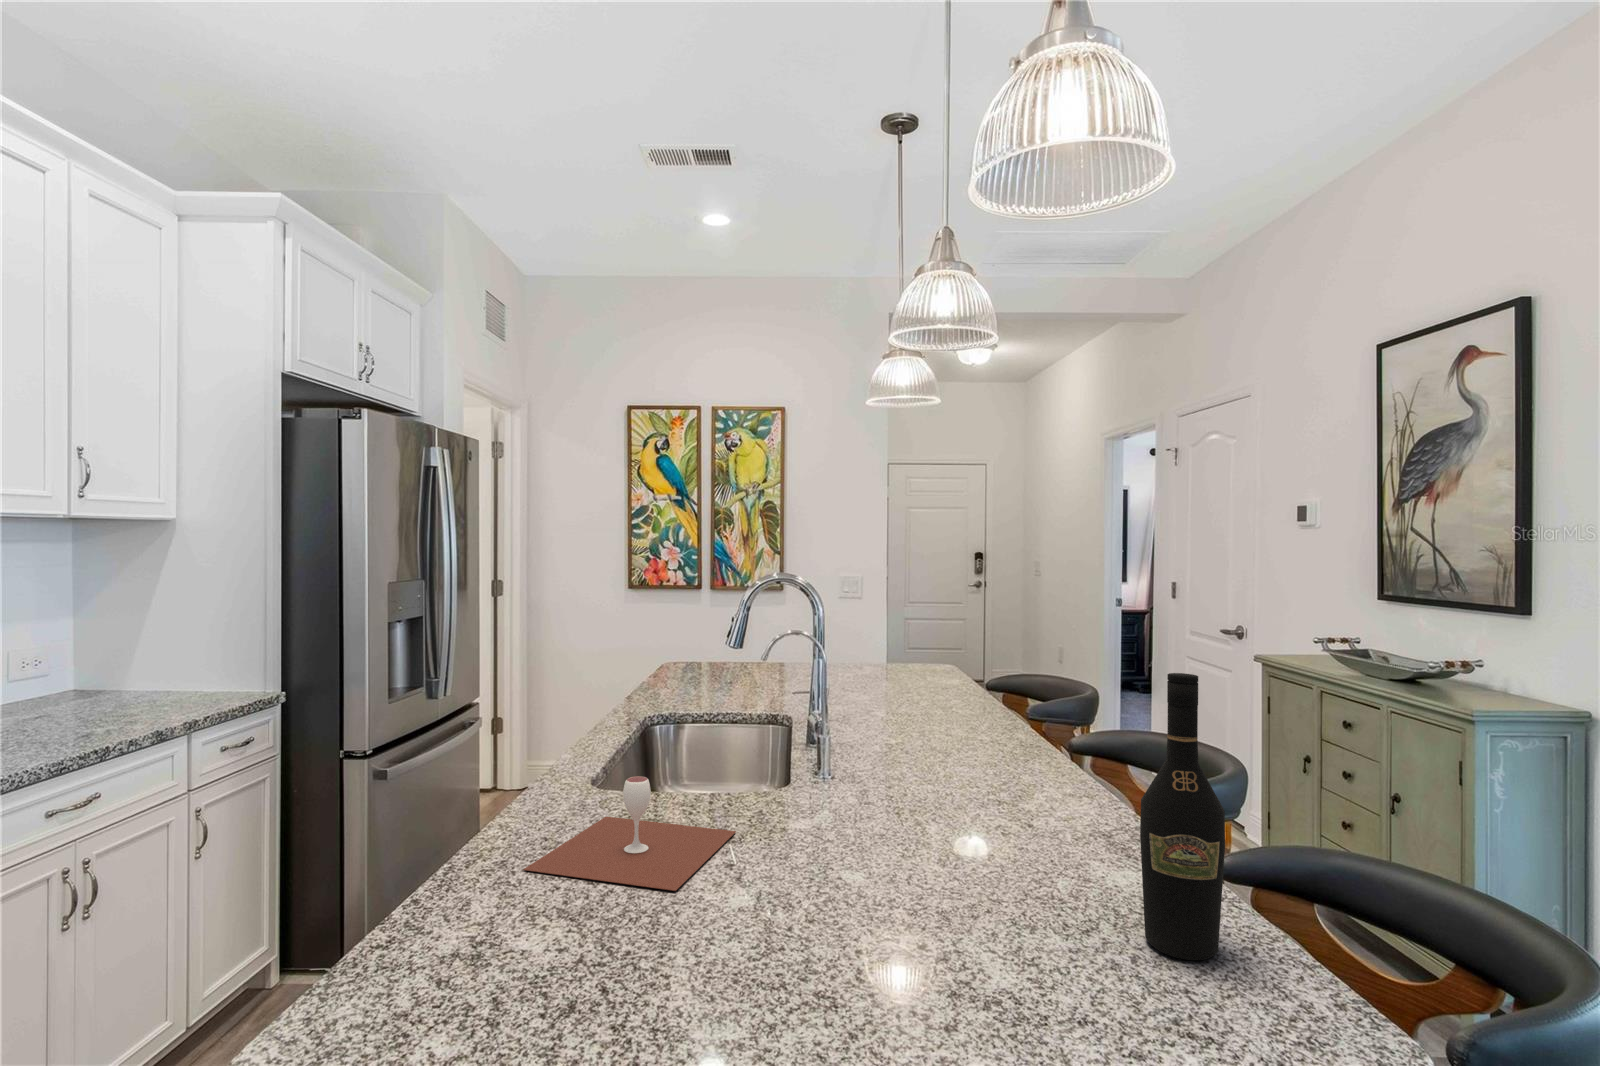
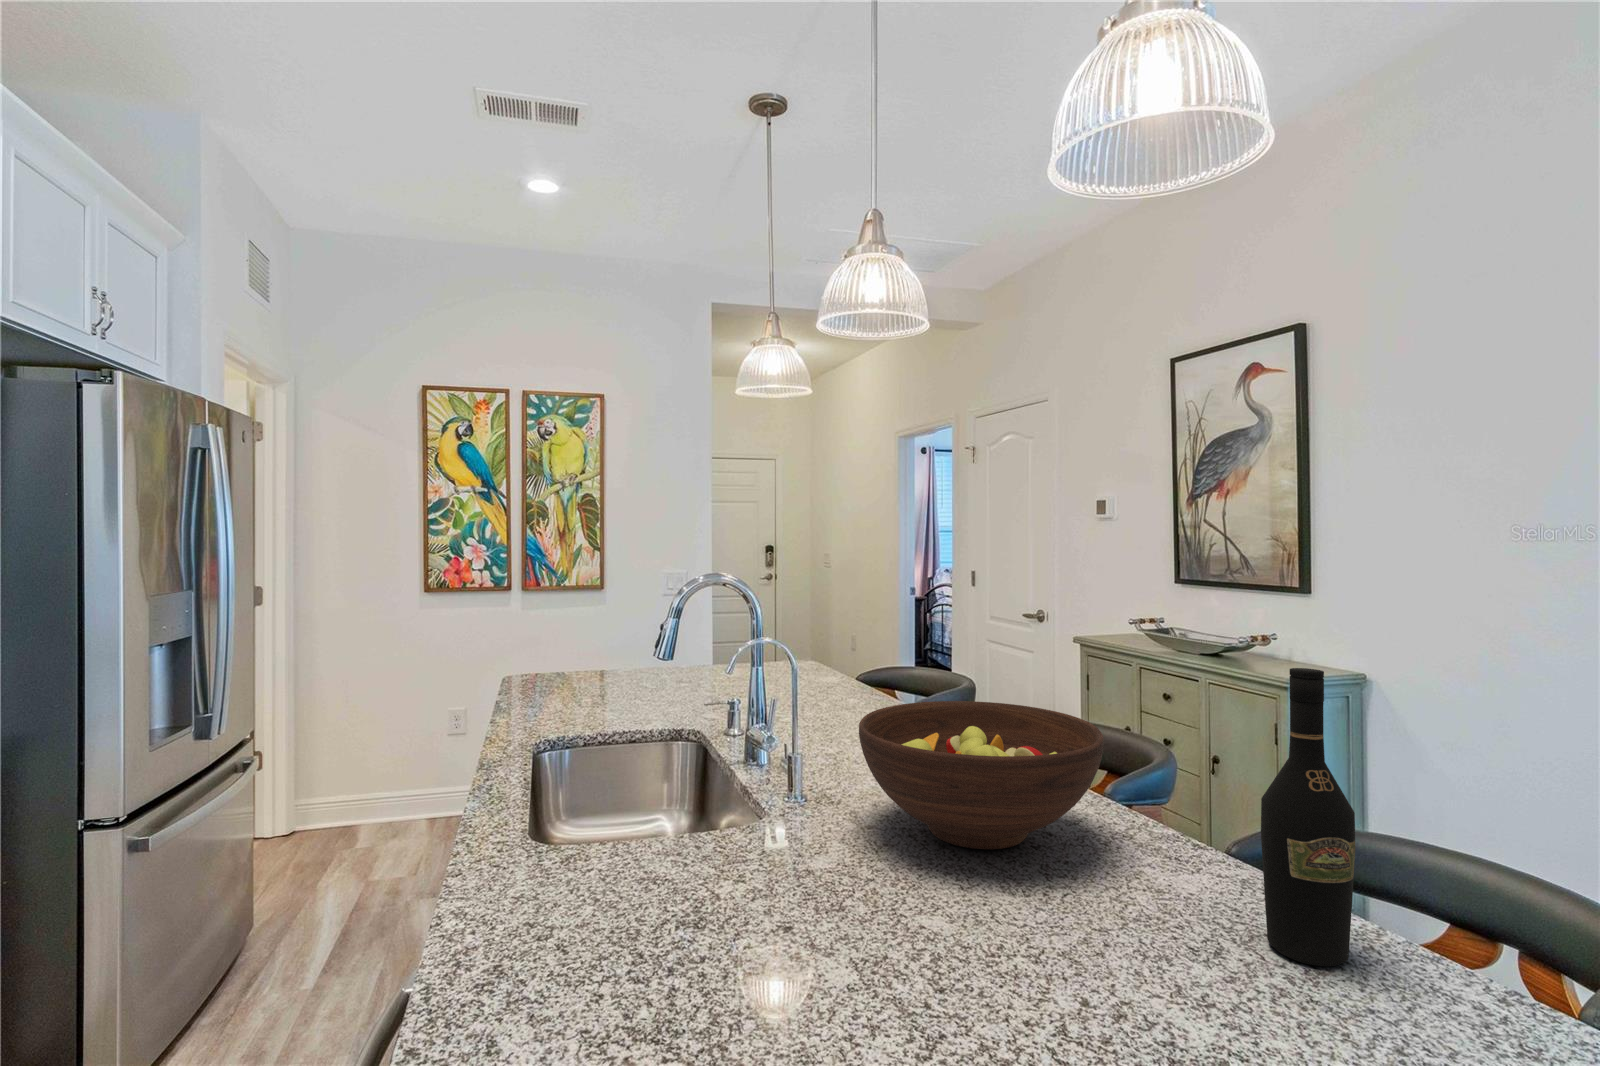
fruit bowl: none [849,697,1075,832] -> present [859,701,1104,849]
wine glass: present [523,776,736,891] -> none [532,832,760,981]

